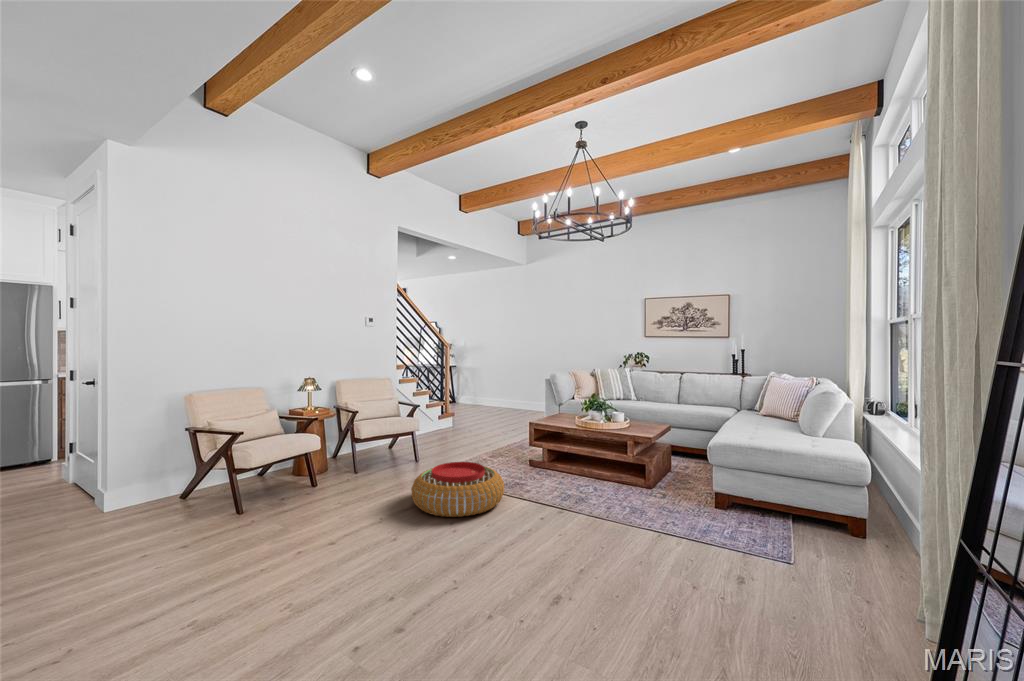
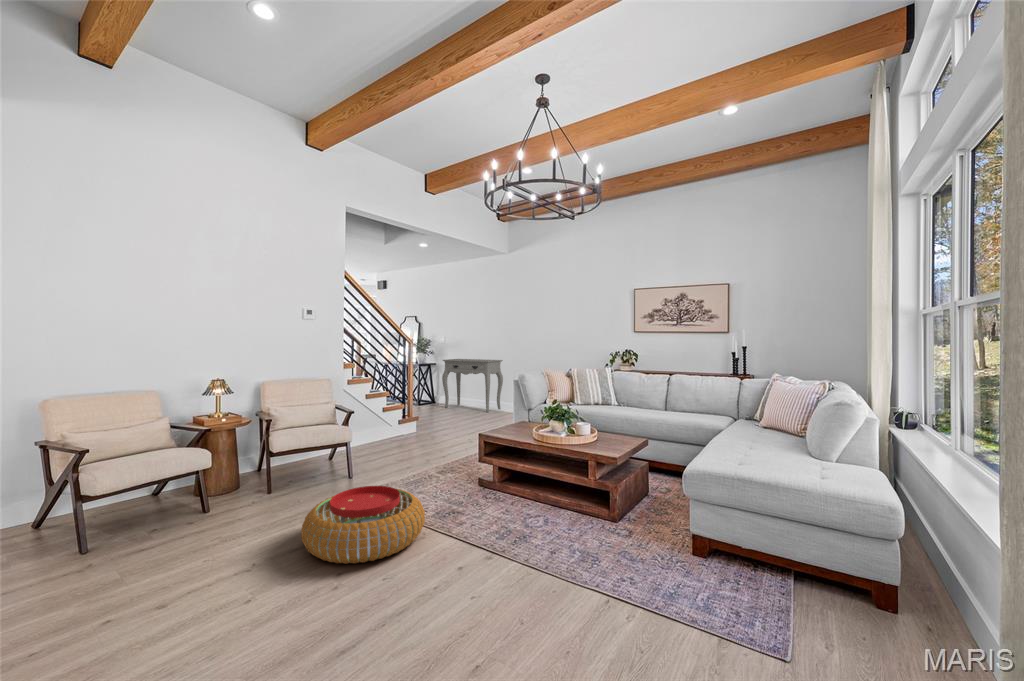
console table: none [463,361,521,410] -> present [442,359,503,412]

